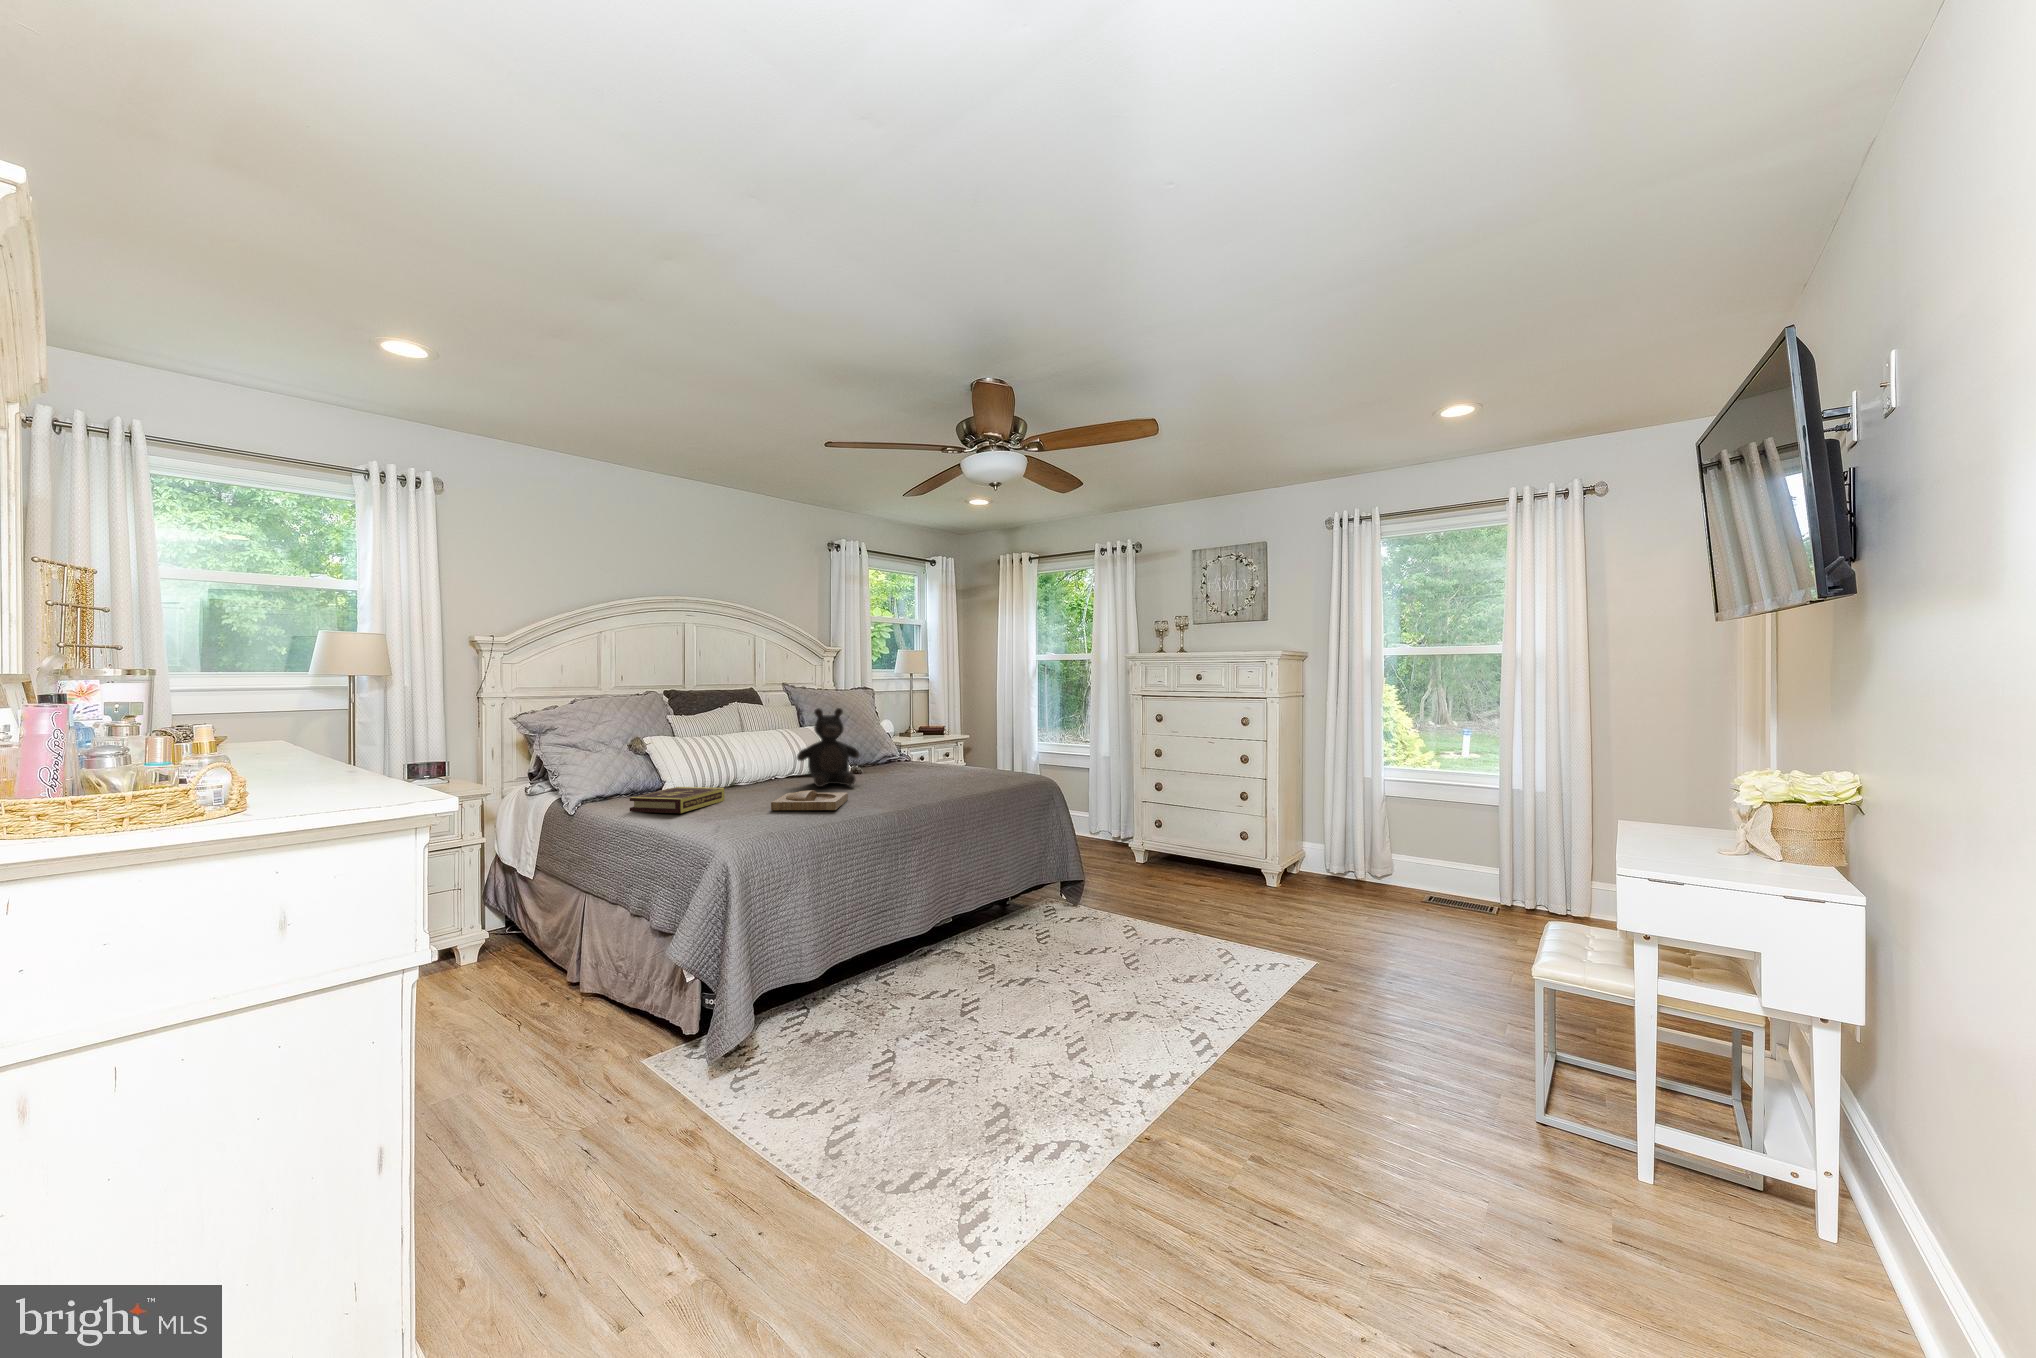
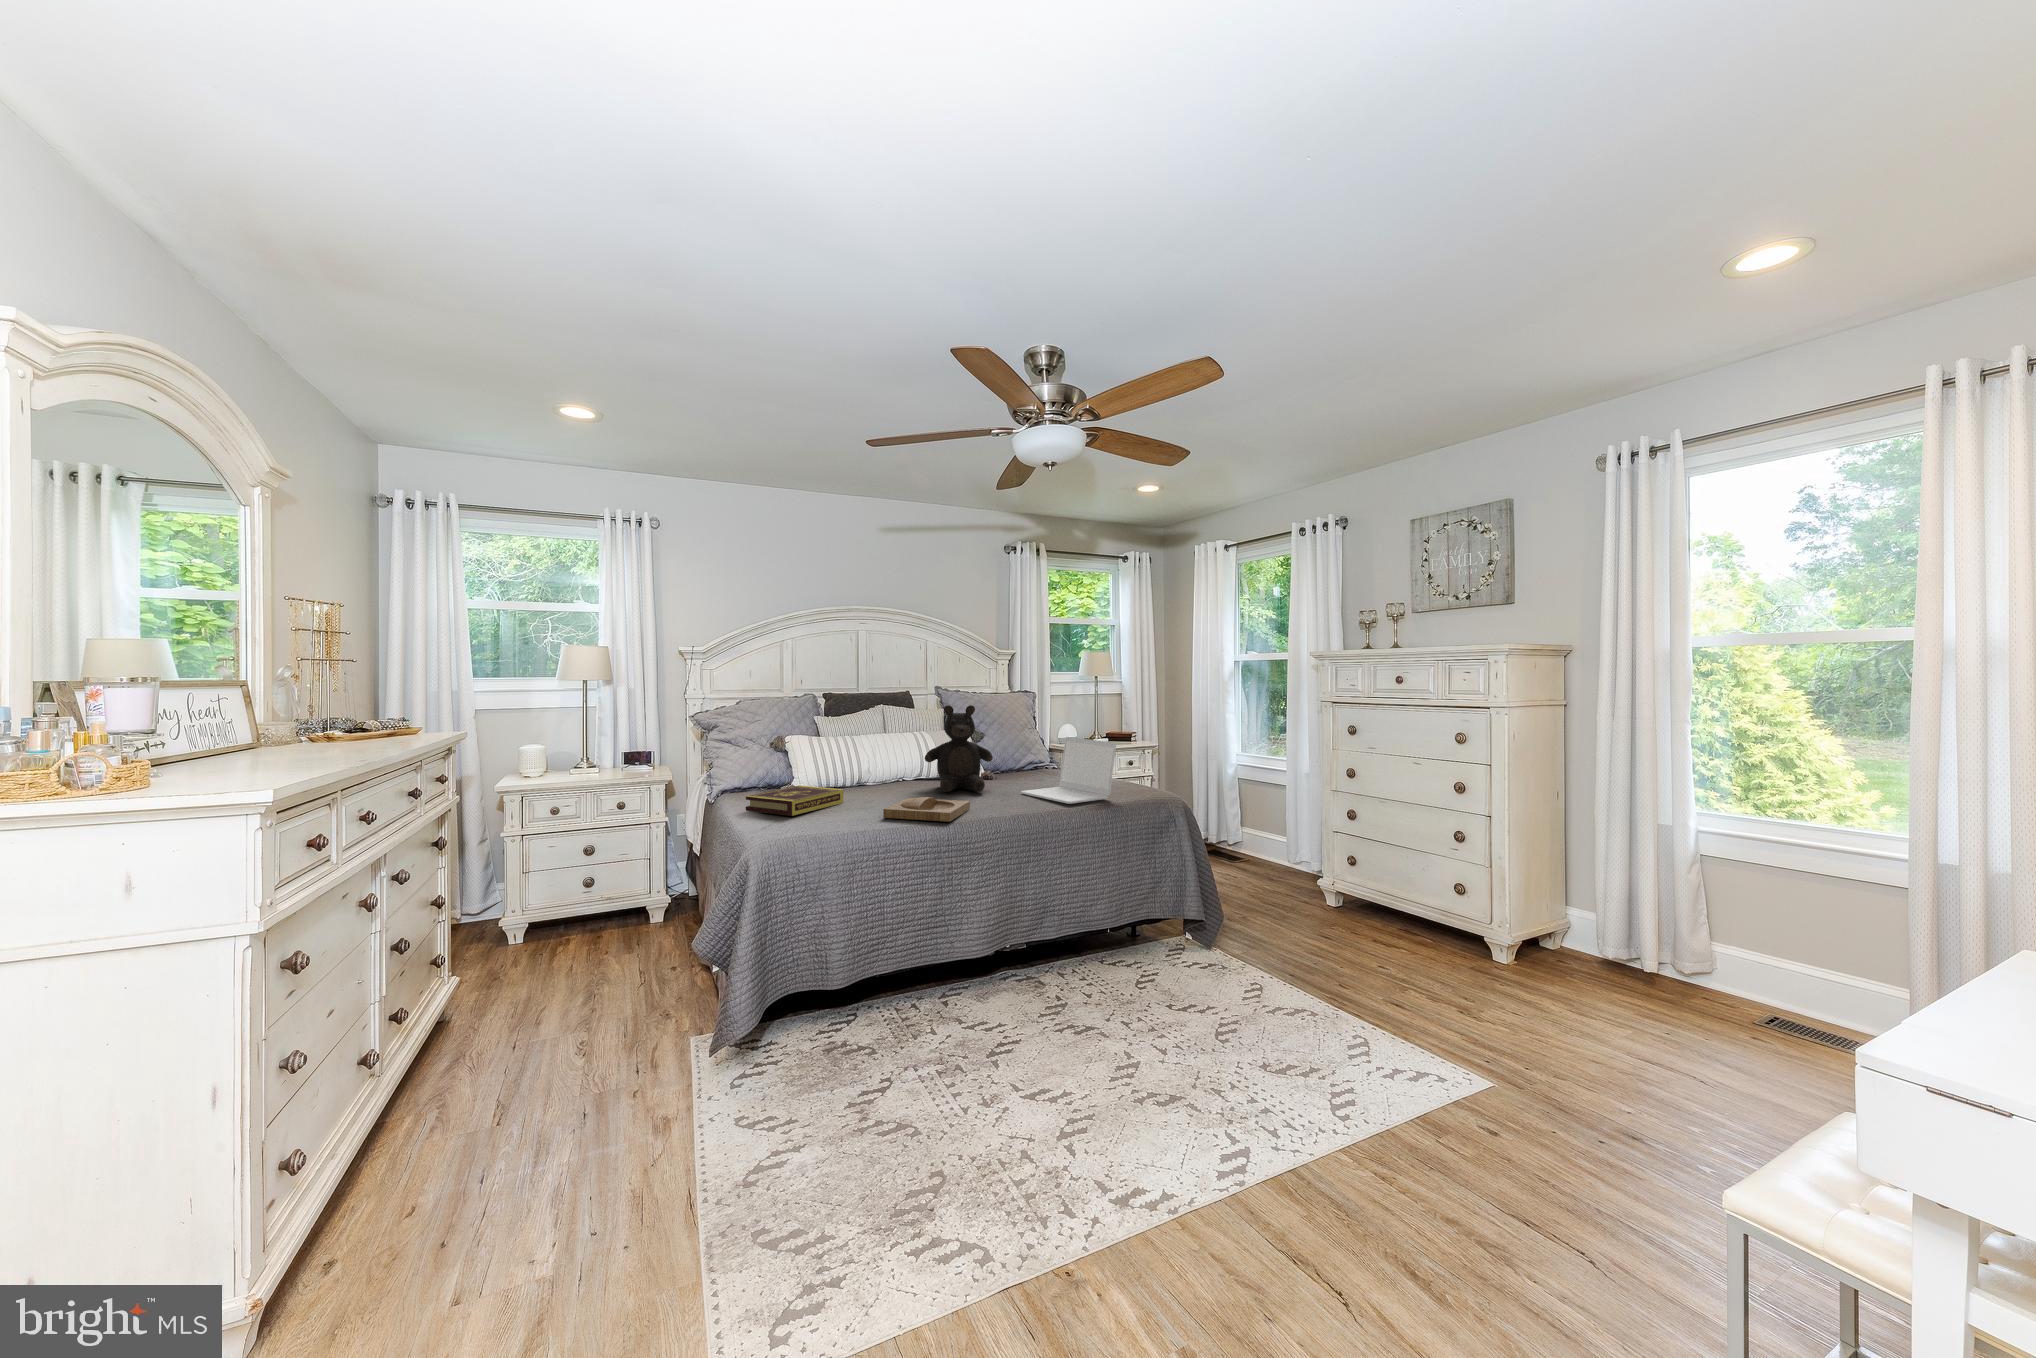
laptop: none [888,734,973,791] -> present [1021,737,1116,804]

